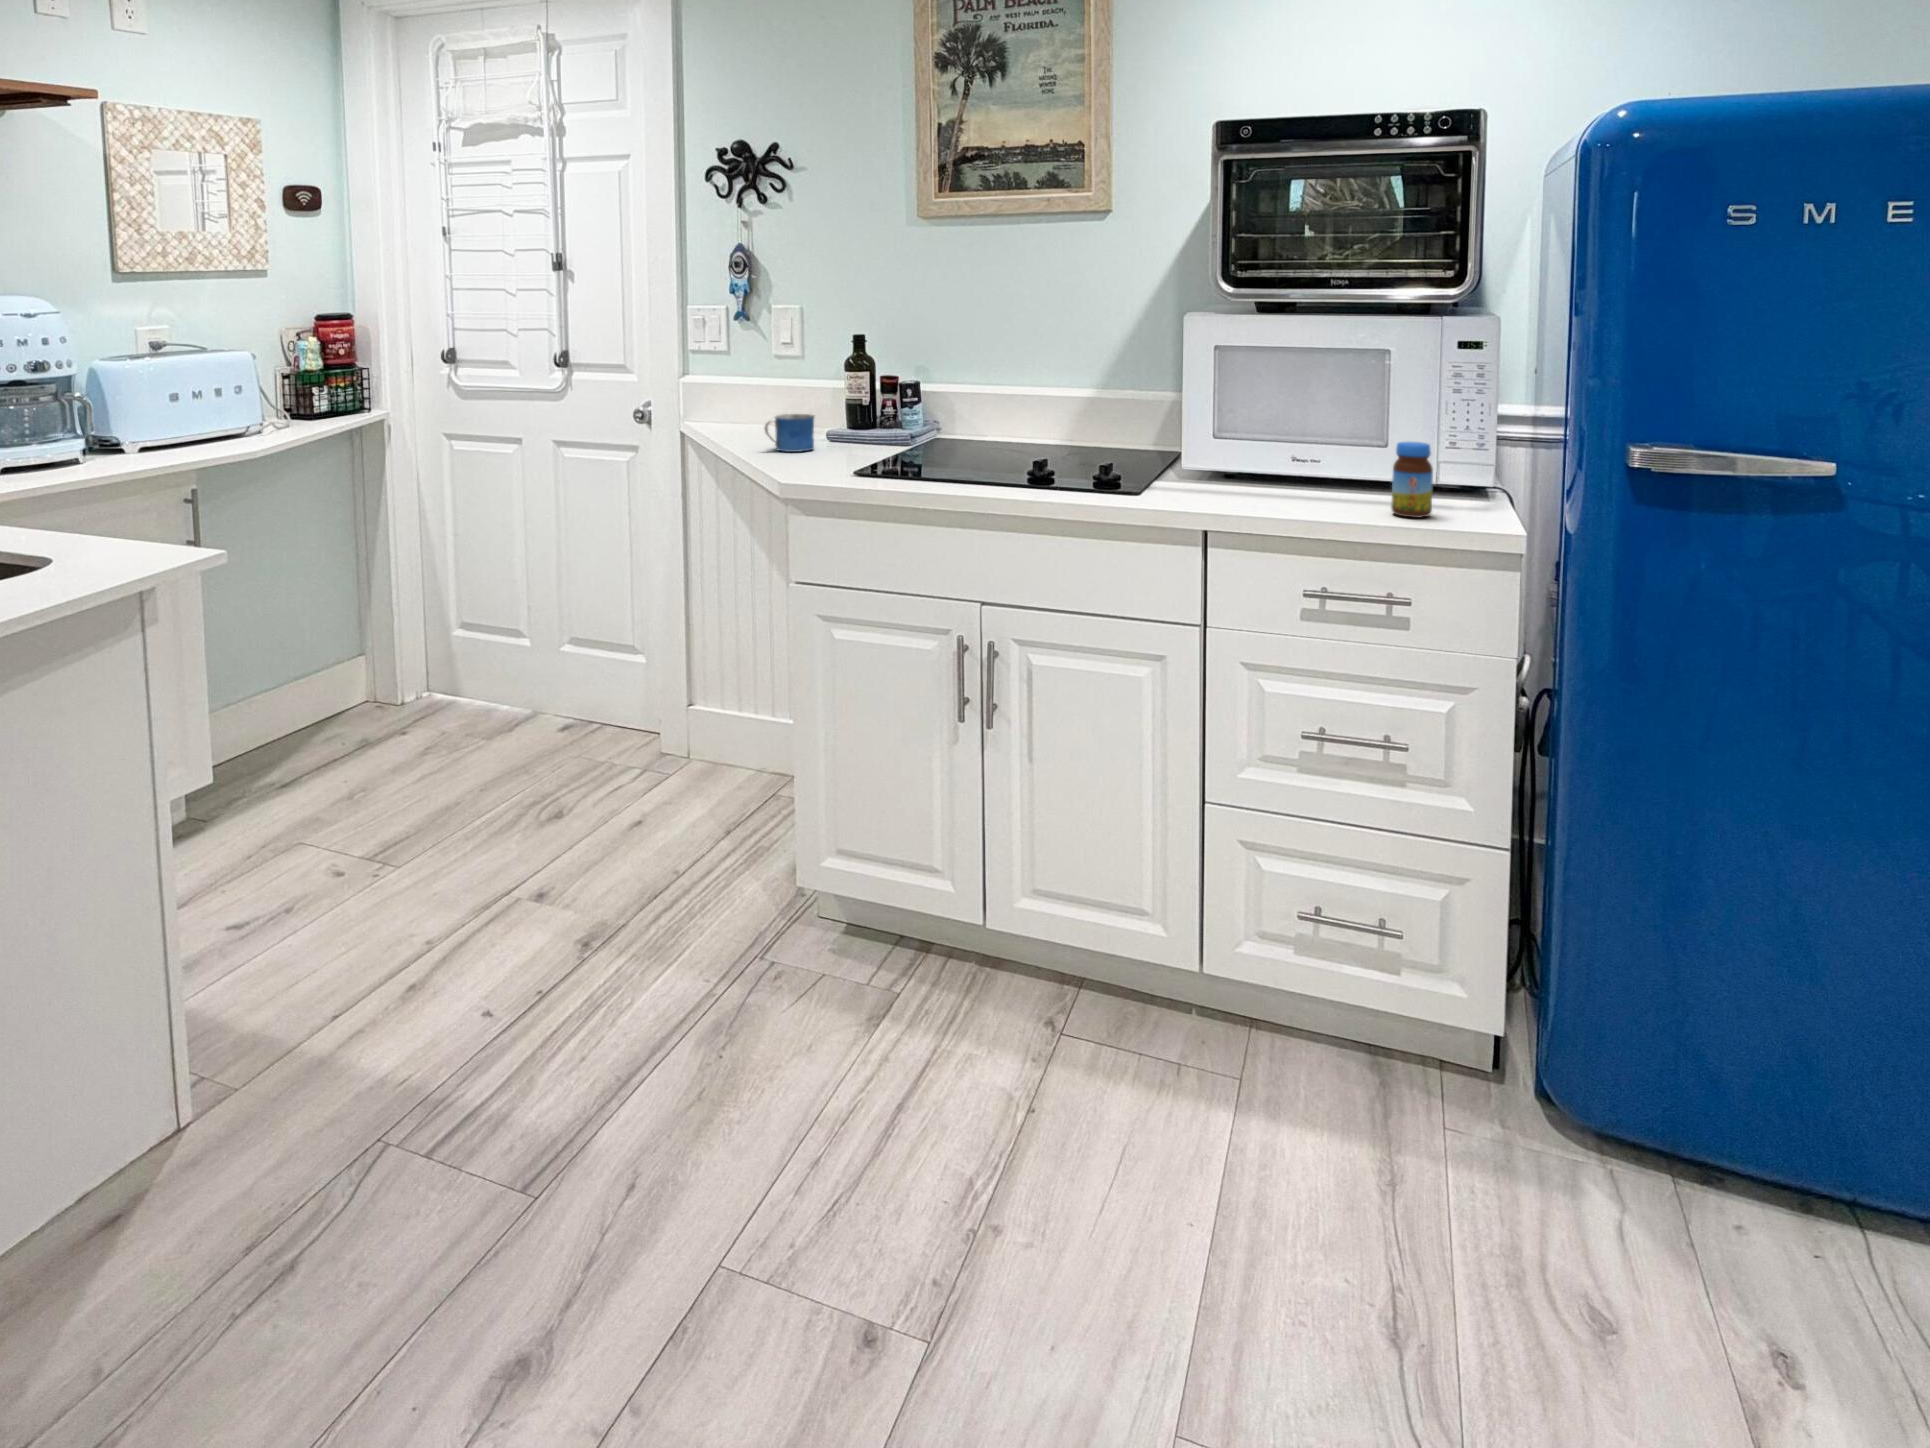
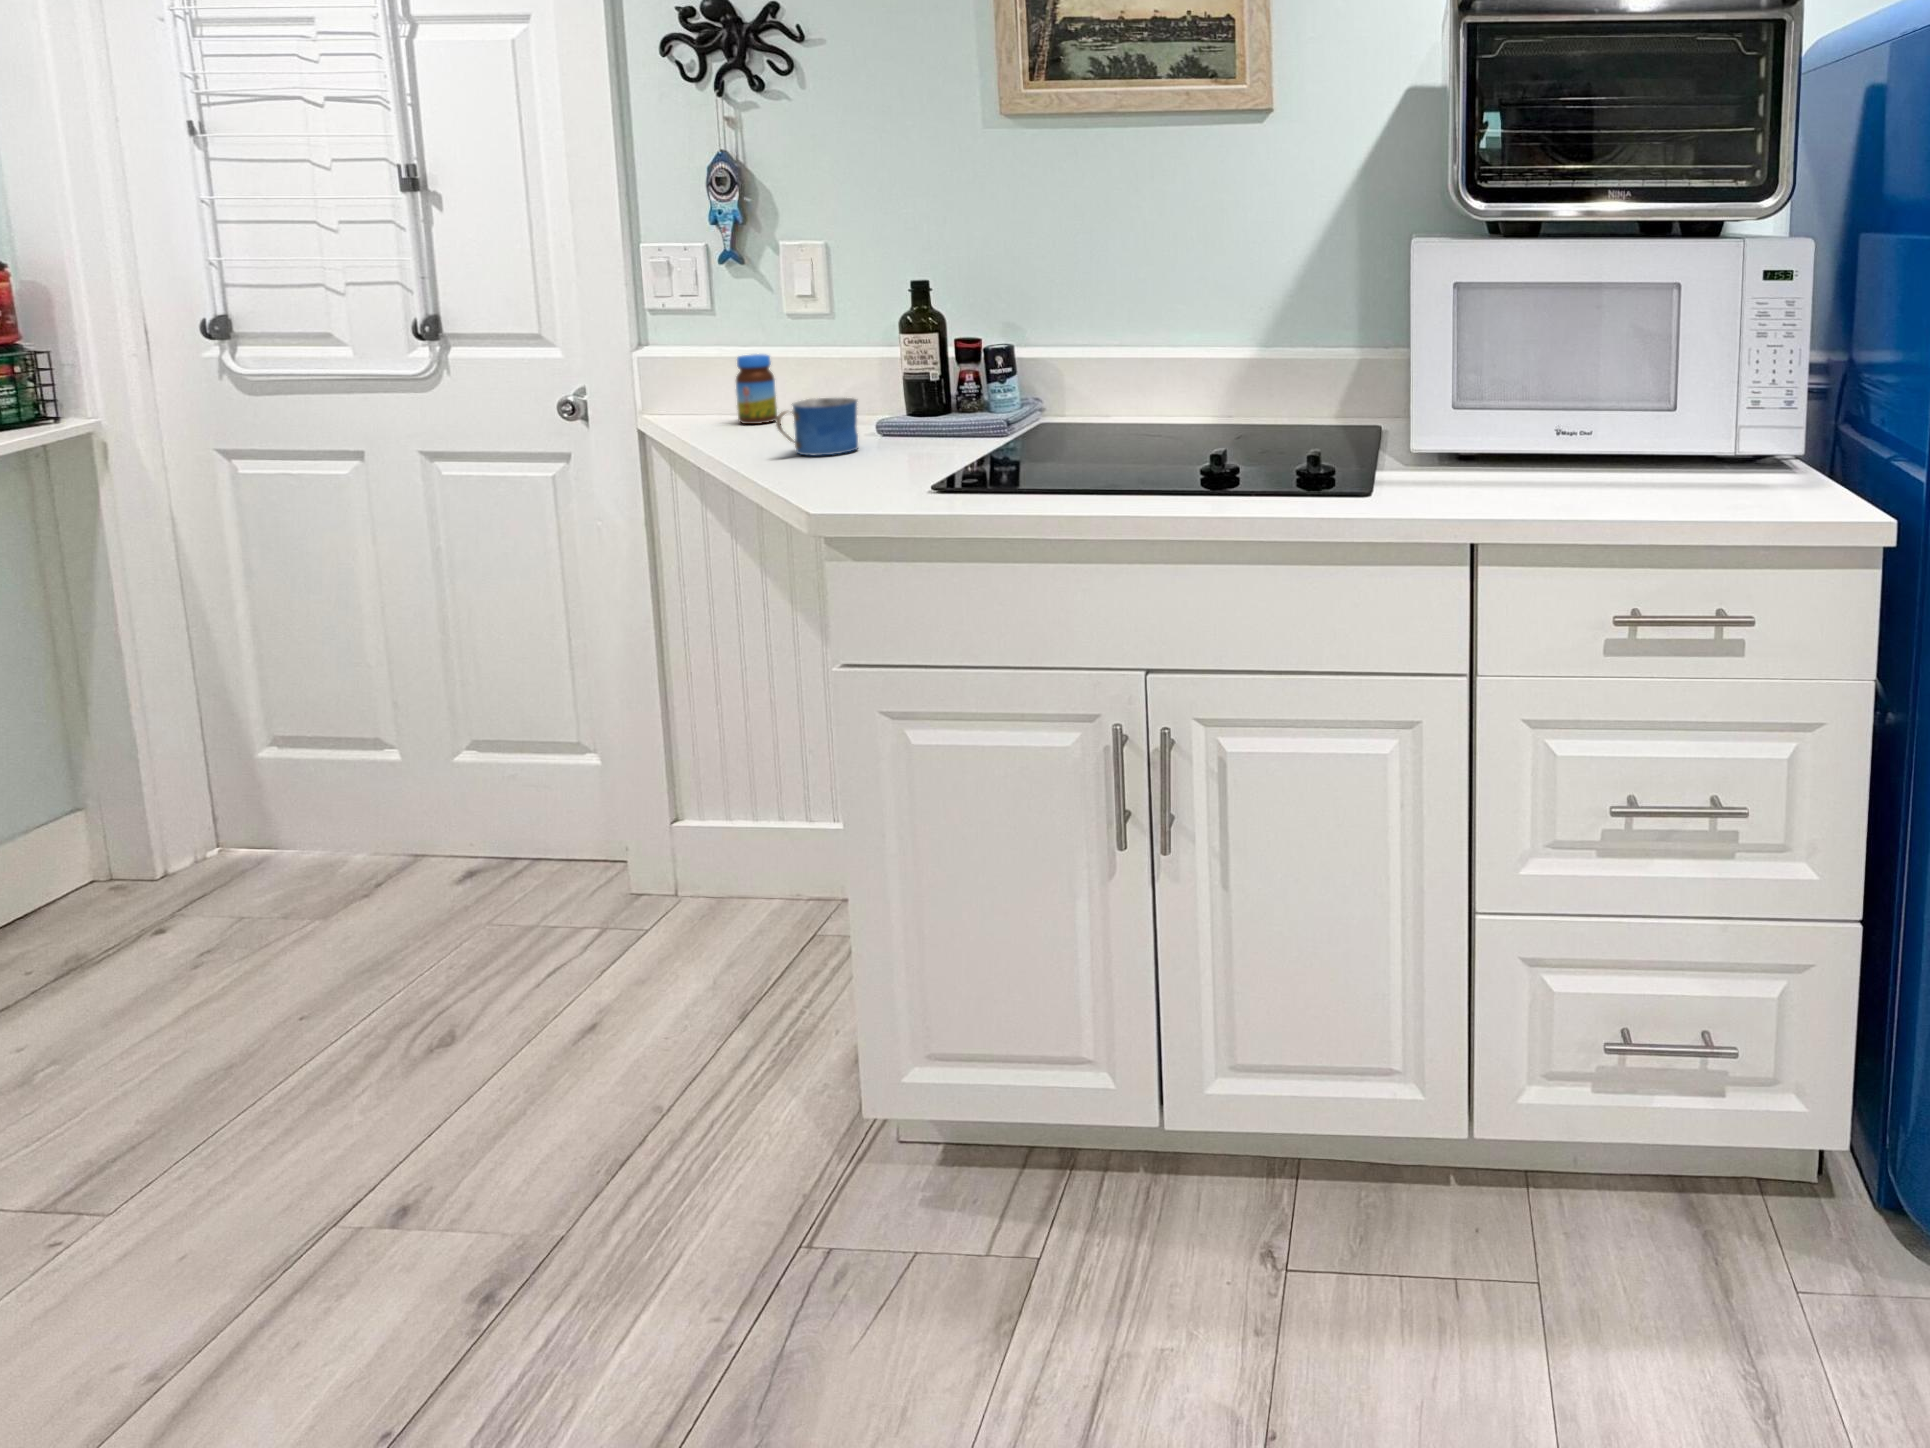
jar: present [1391,442,1433,518] -> present [736,354,777,424]

